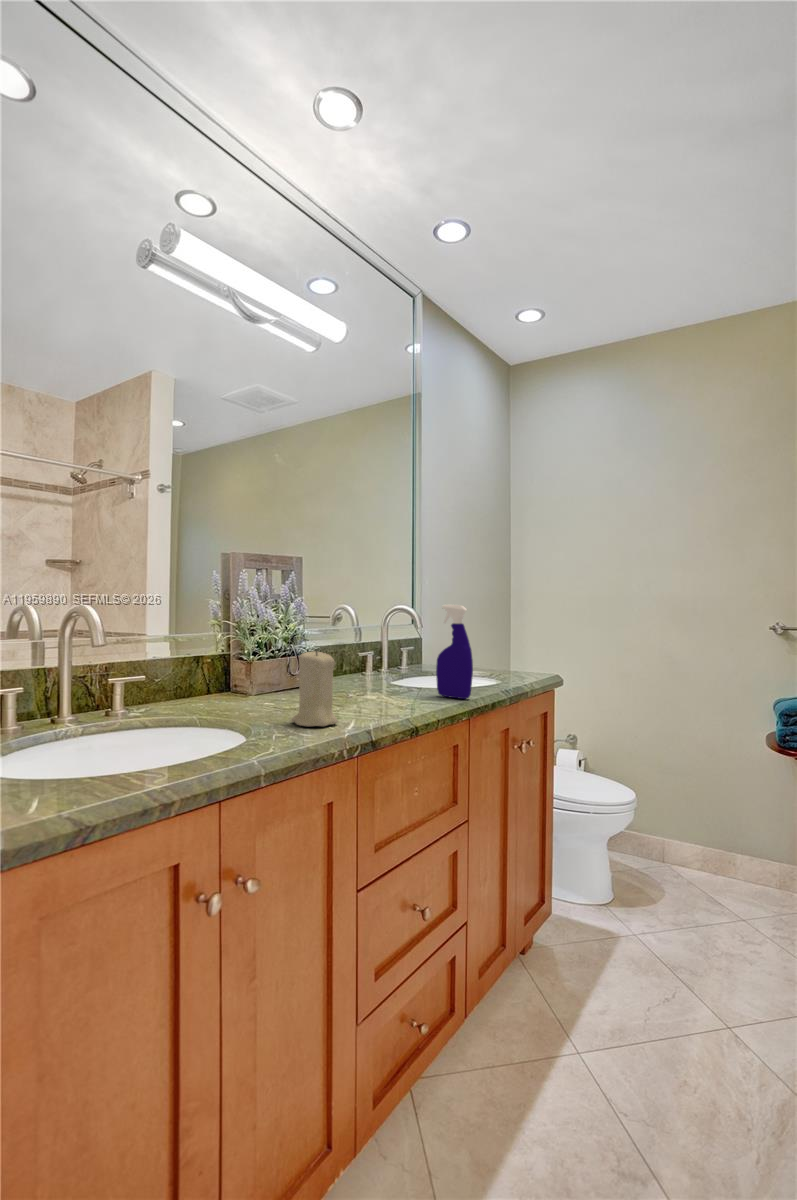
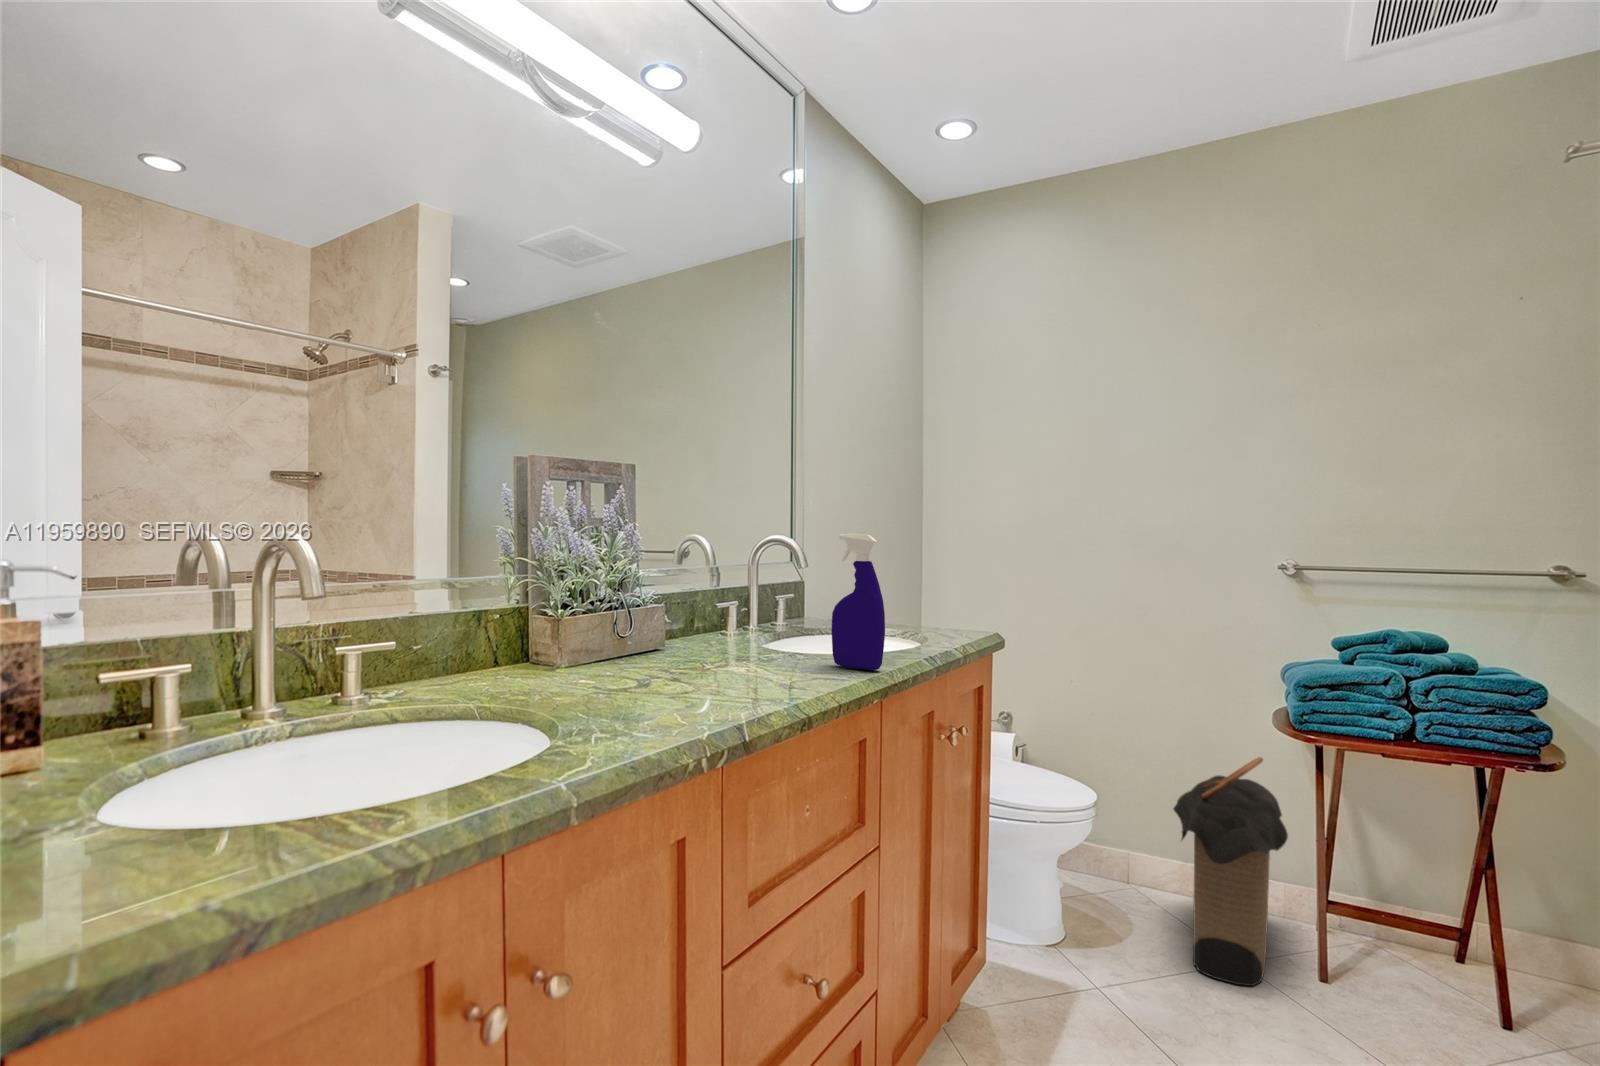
candle: present [291,649,337,726] -> none [619,600,691,720]
laundry hamper: none [692,767,775,934] -> present [1173,757,1288,986]

